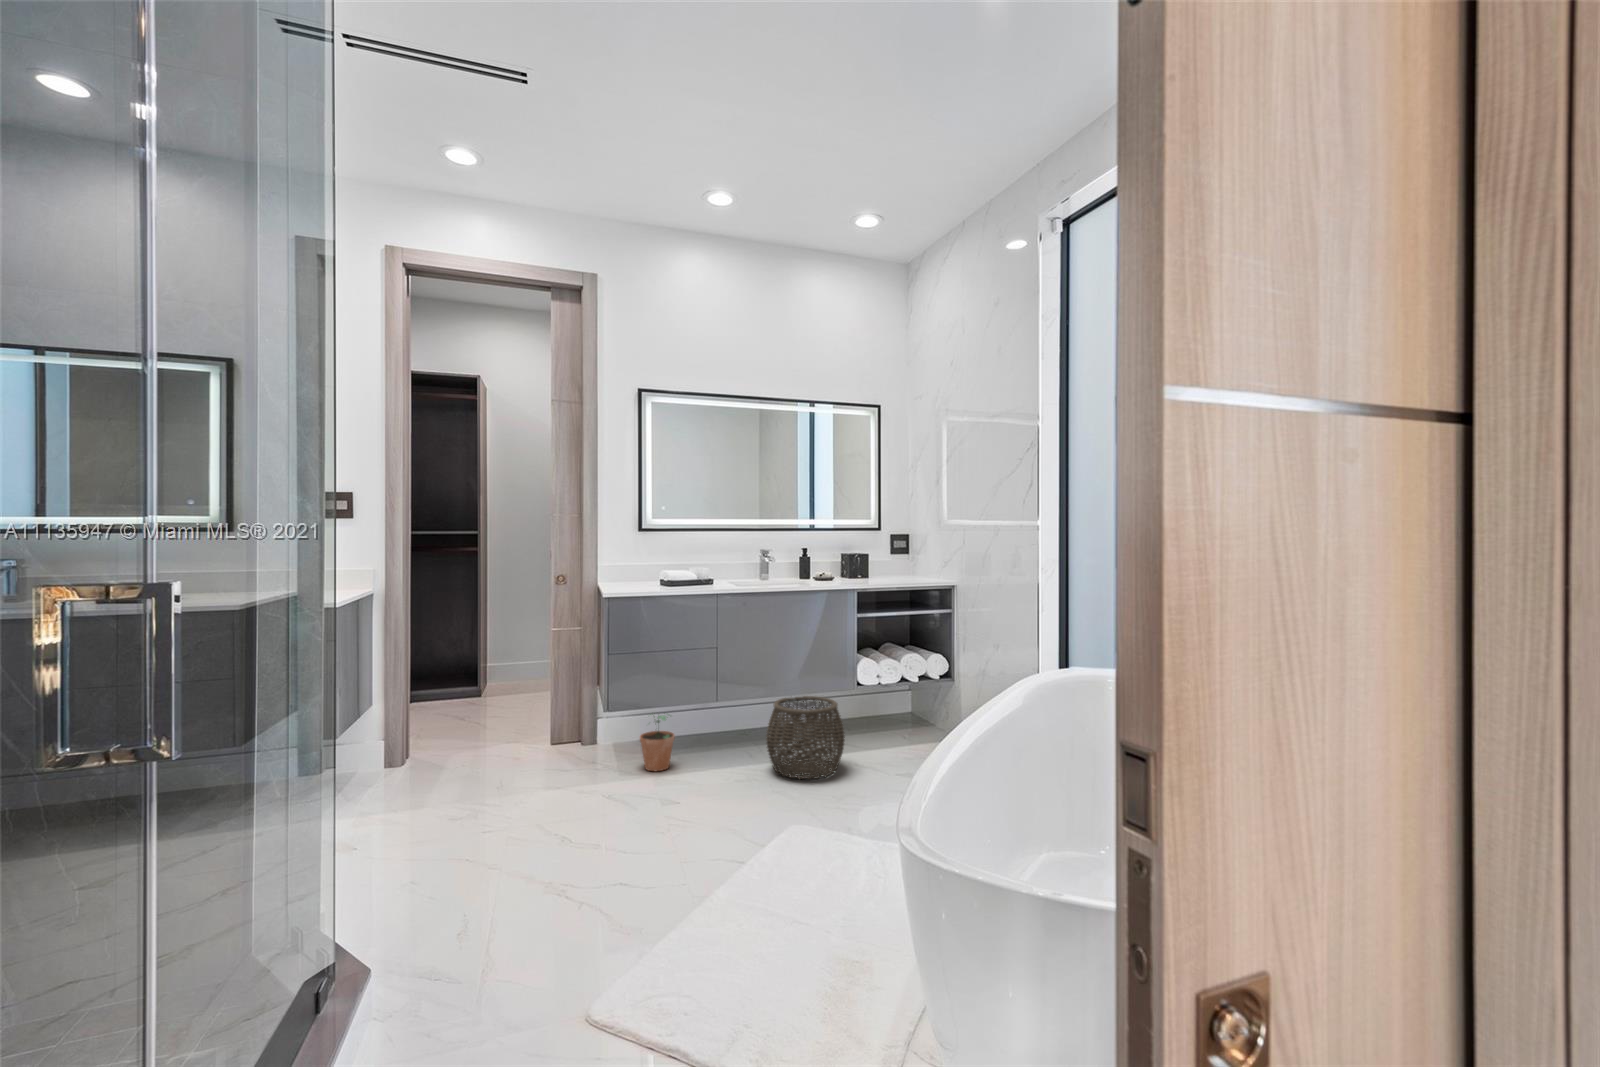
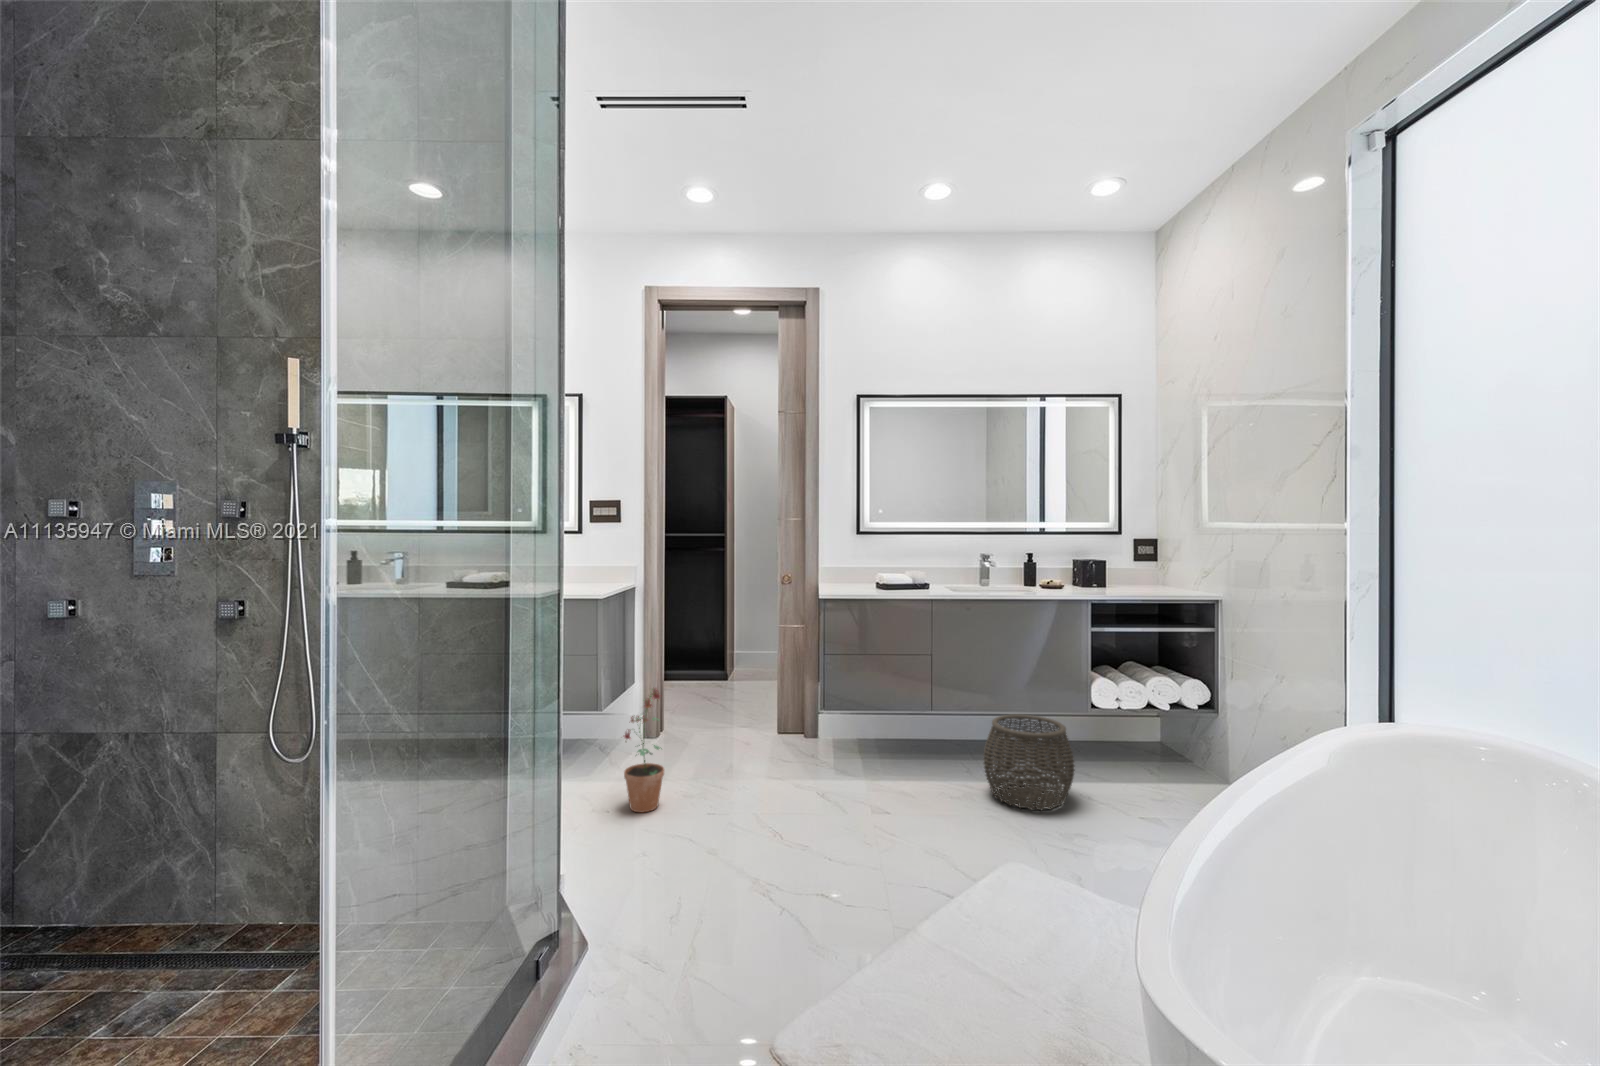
potted plant: present [640,716,674,771] -> present [624,688,664,812]

